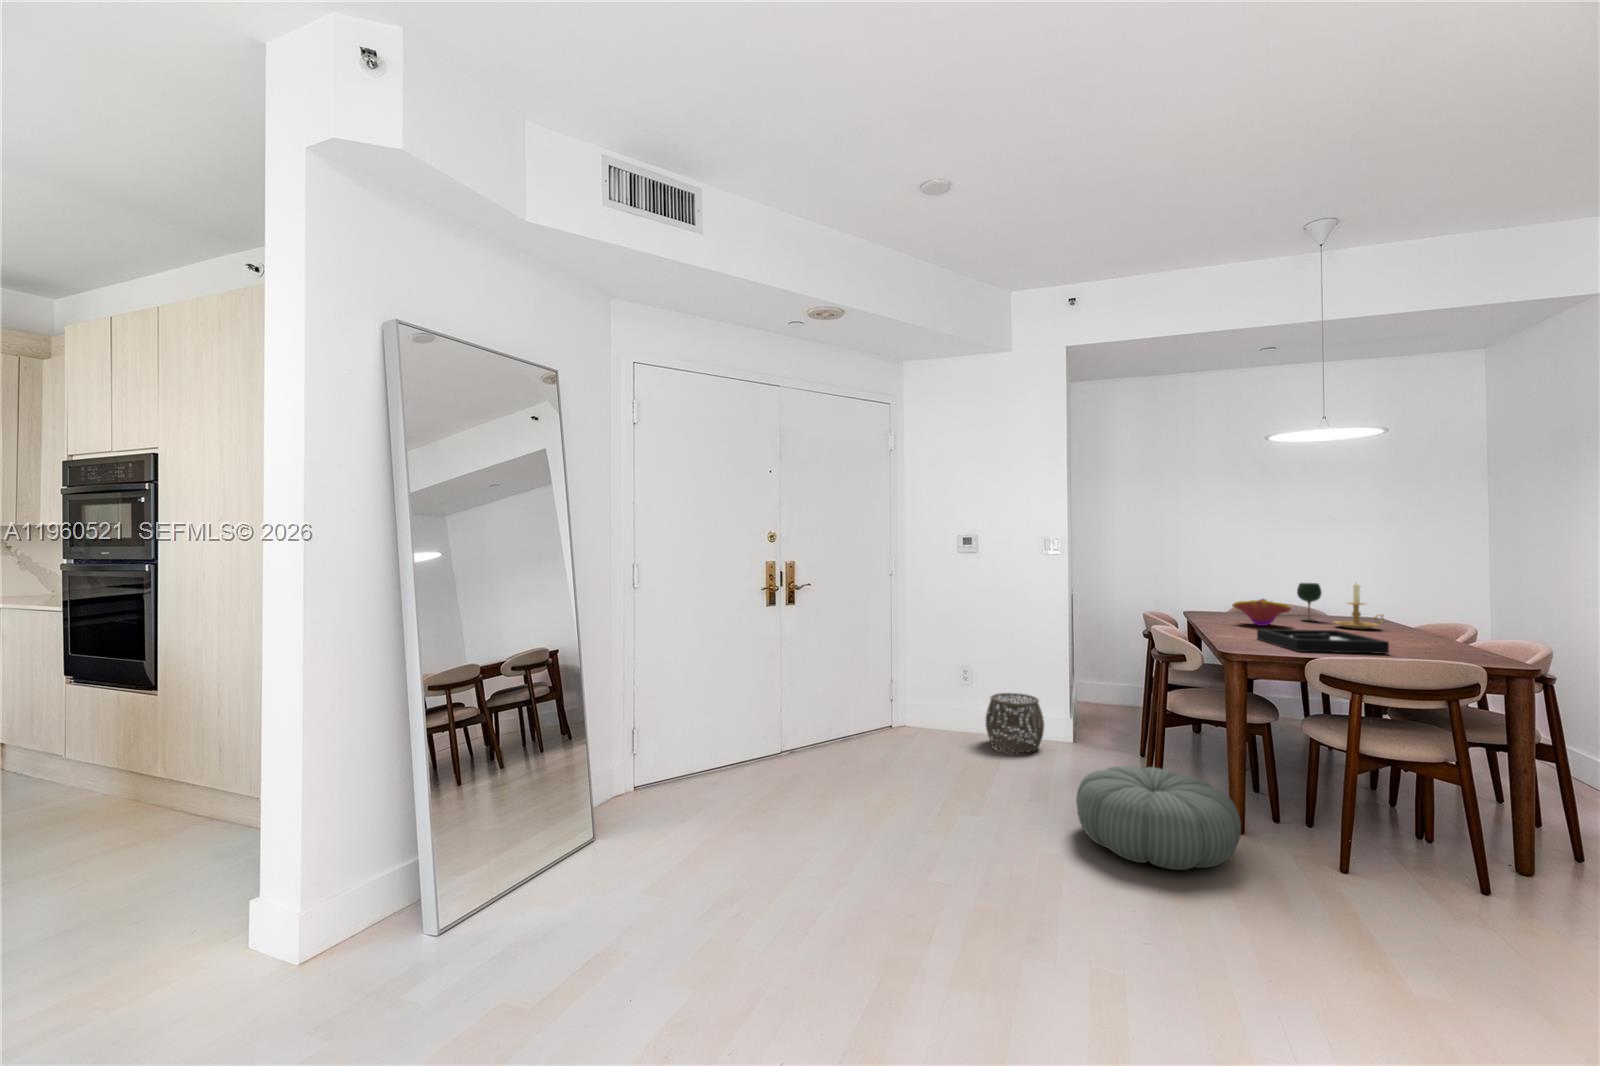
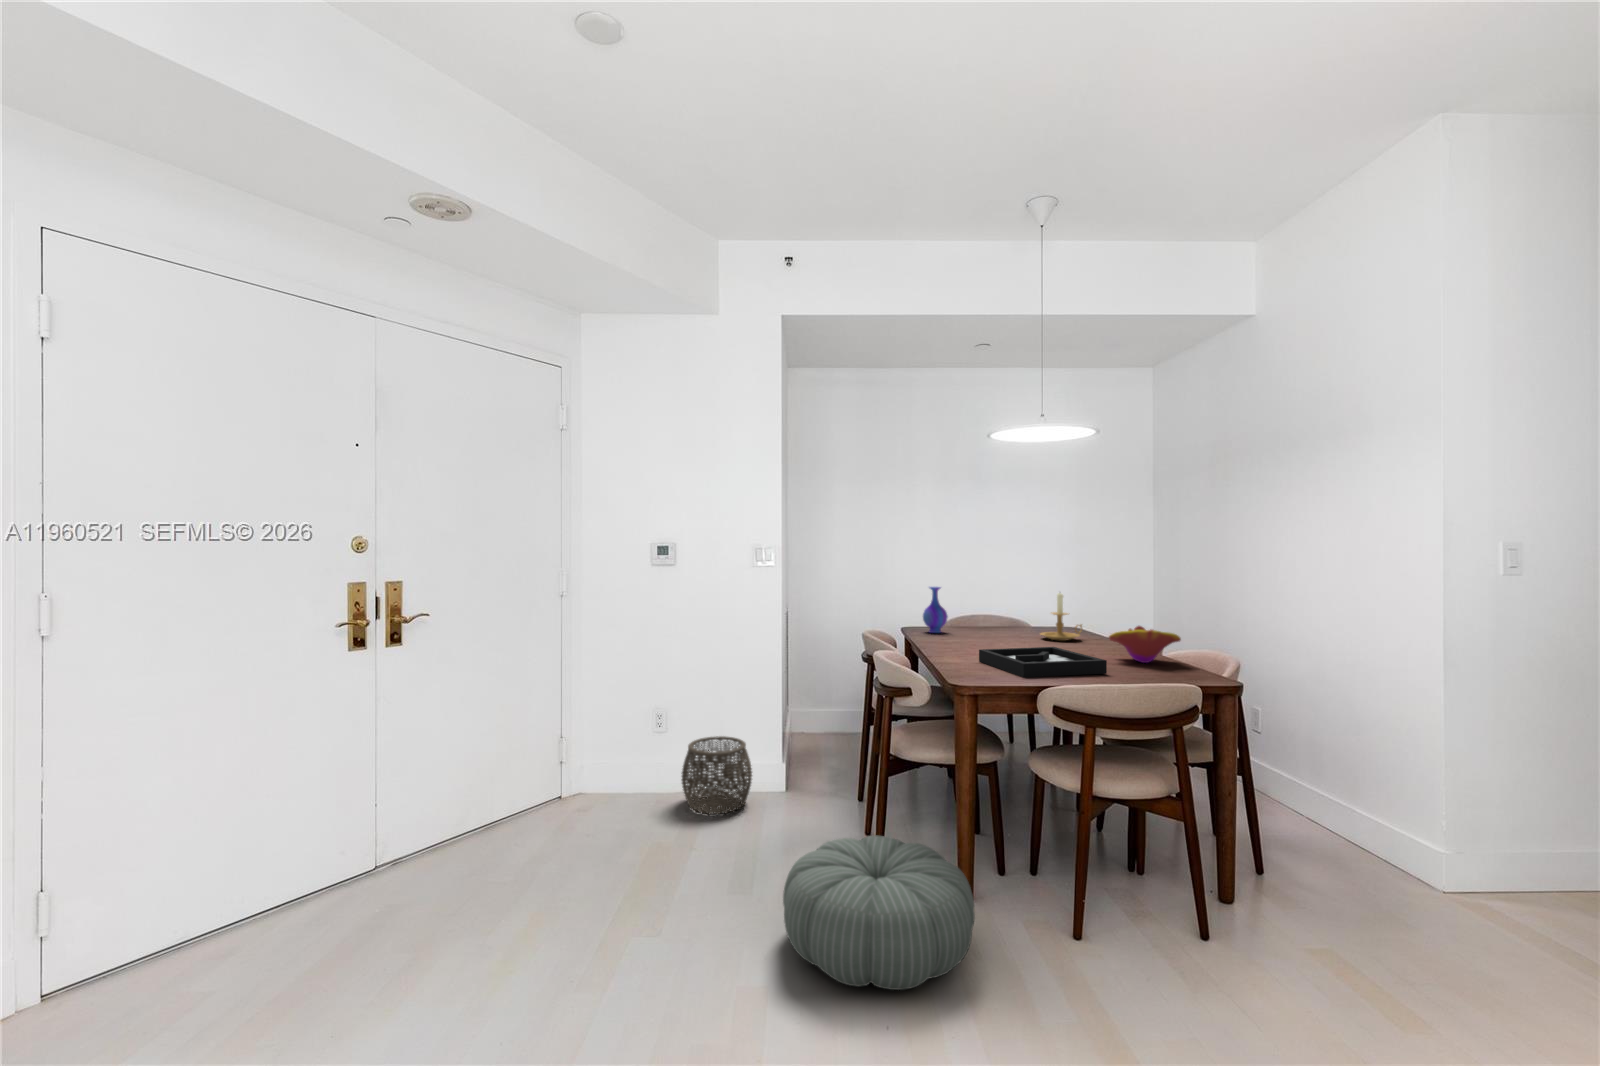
vase: none [1206,576,1233,618] -> present [923,587,948,633]
wine glass: present [1297,583,1322,621] -> none [1005,592,1027,633]
decorative bowl: present [1232,599,1291,626] -> present [1109,626,1181,663]

